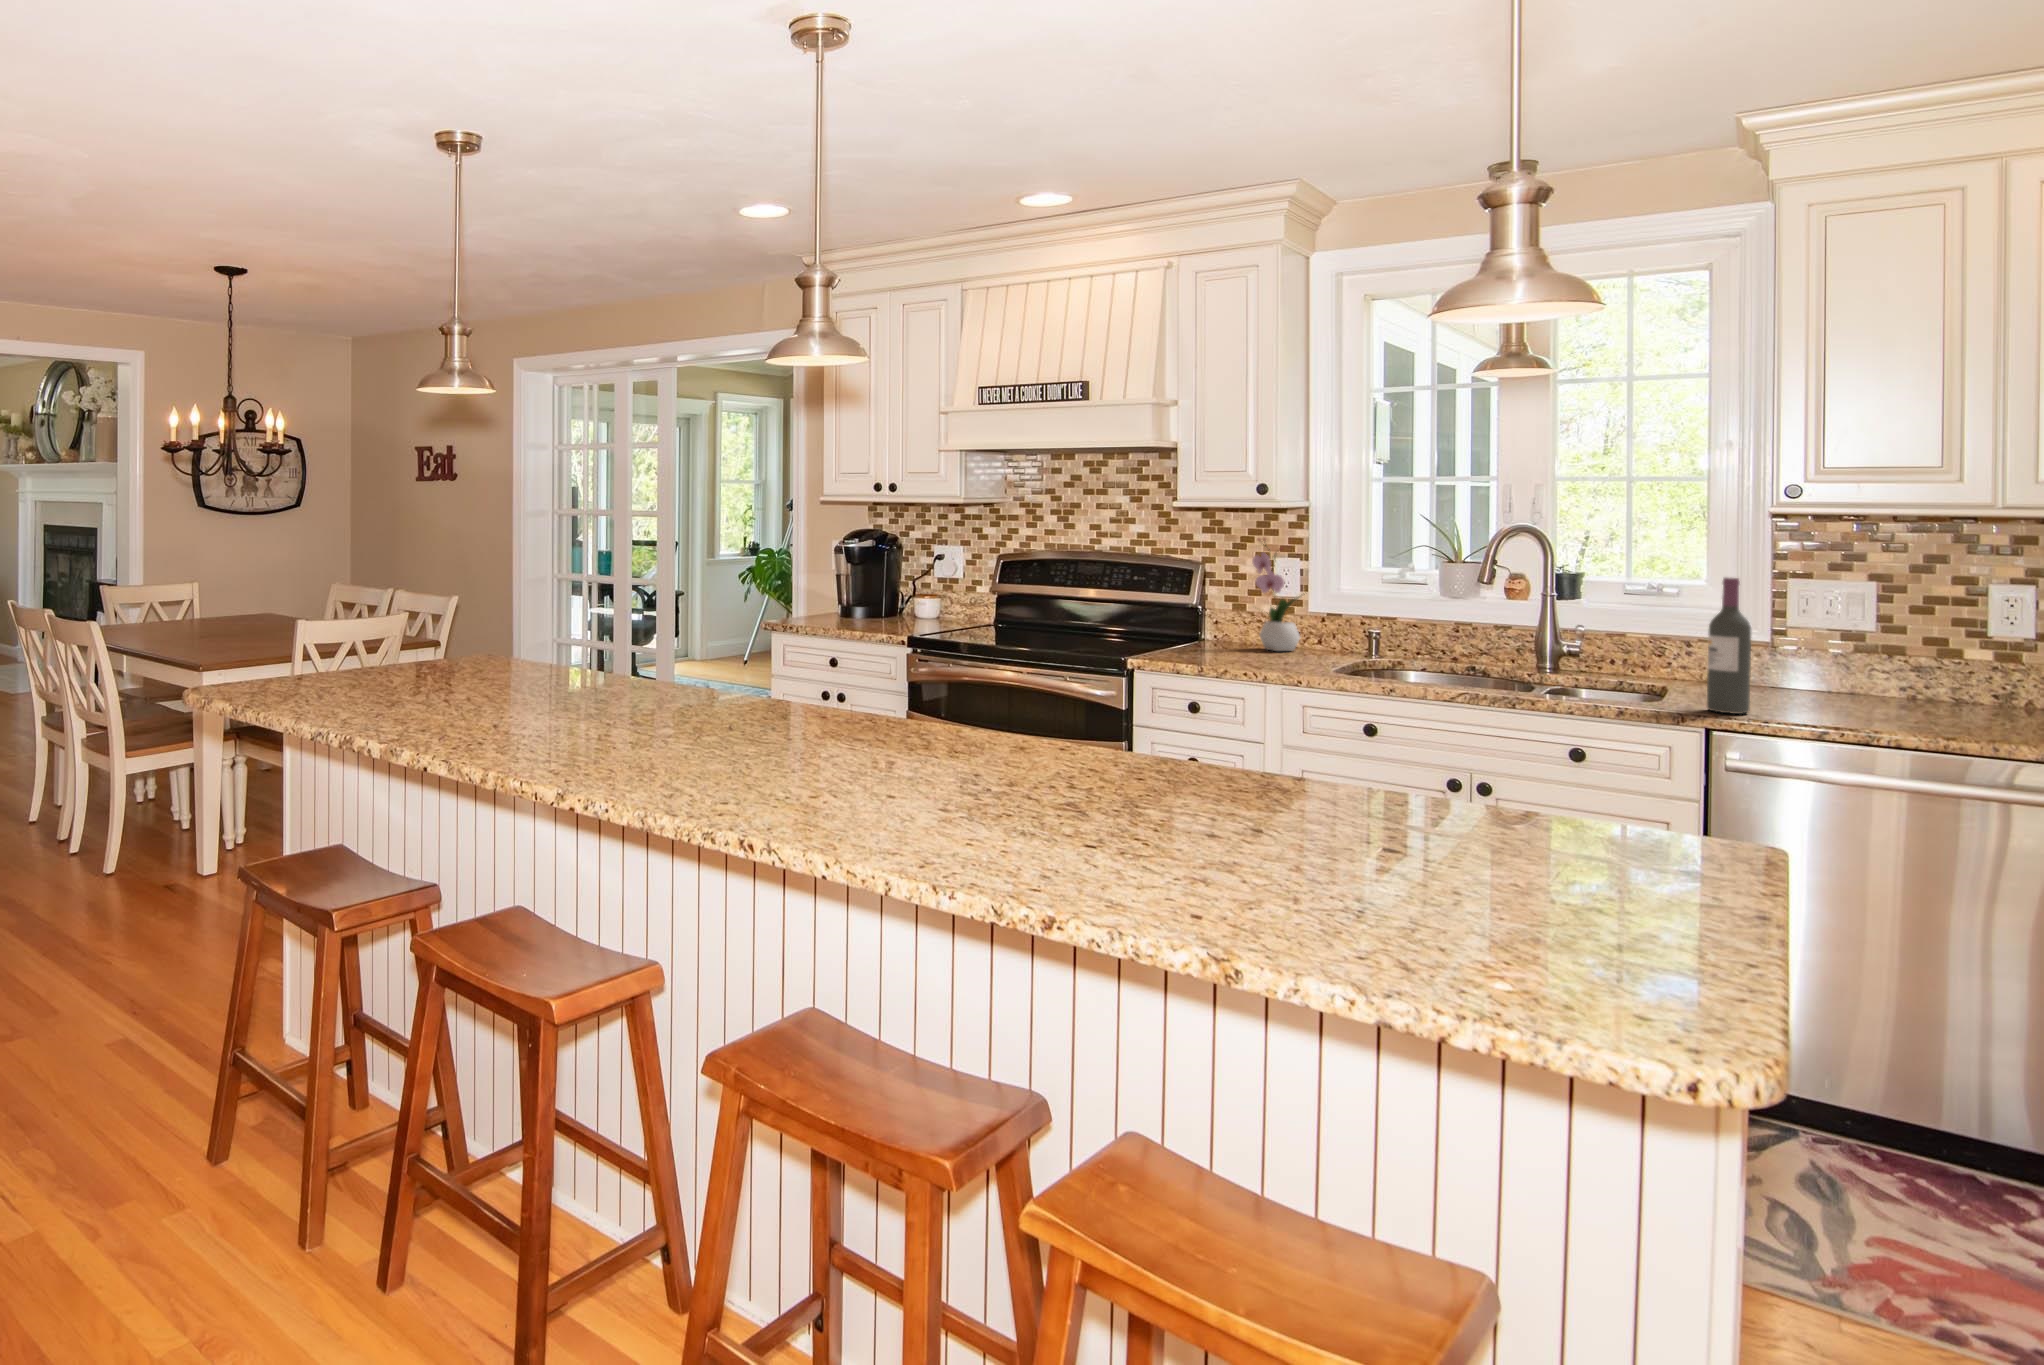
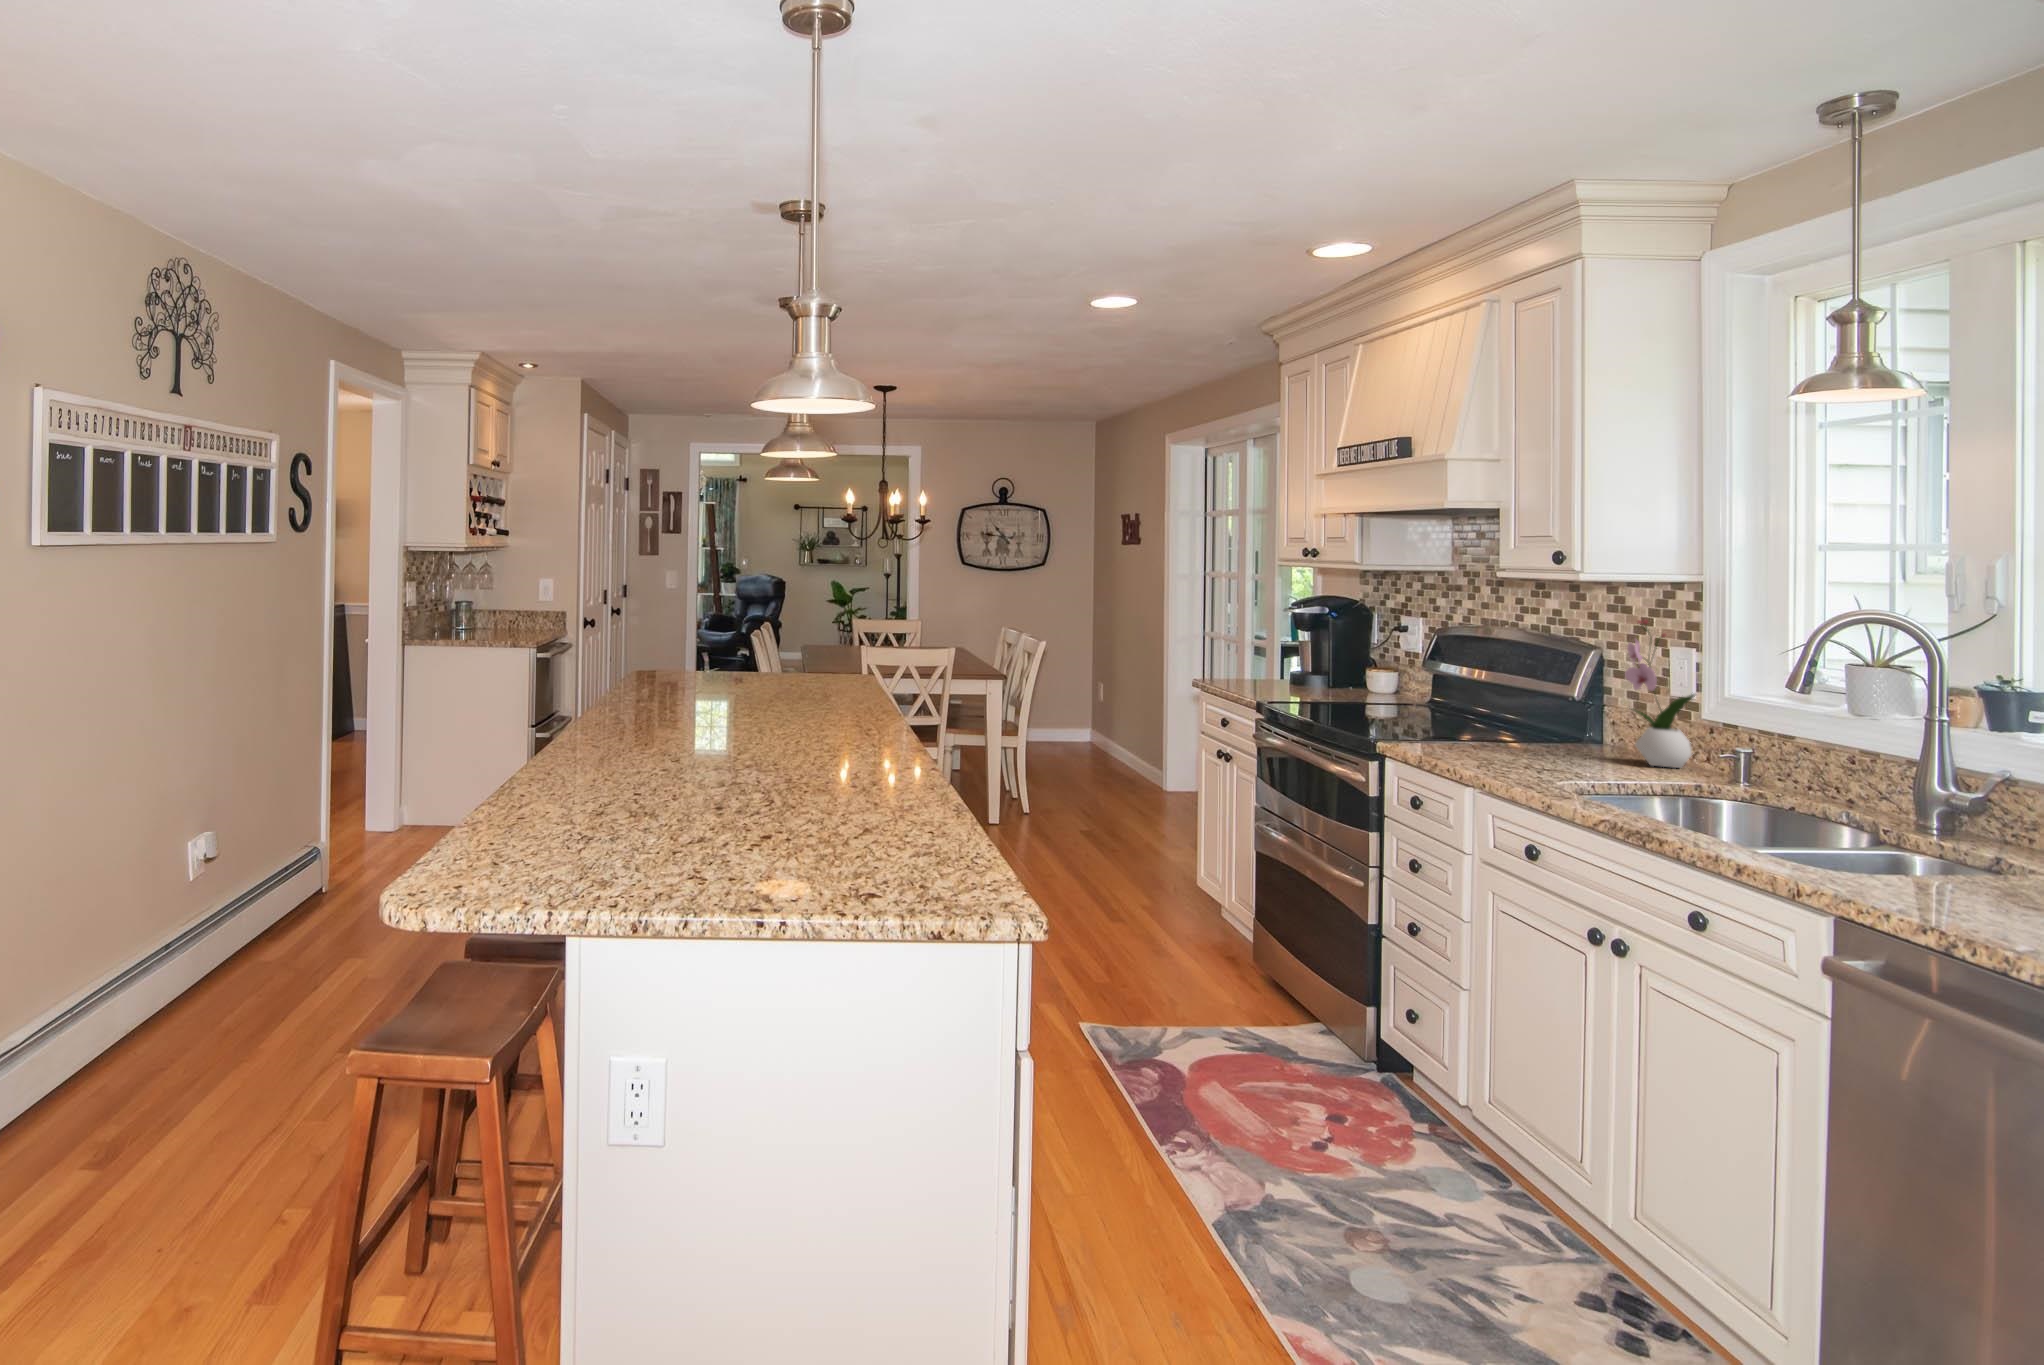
wine bottle: present [1707,578,1751,714] -> none [1917,705,1991,919]

